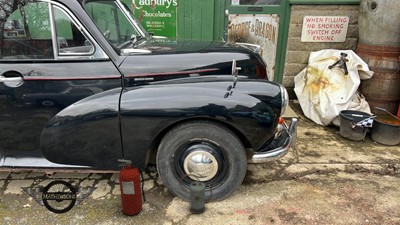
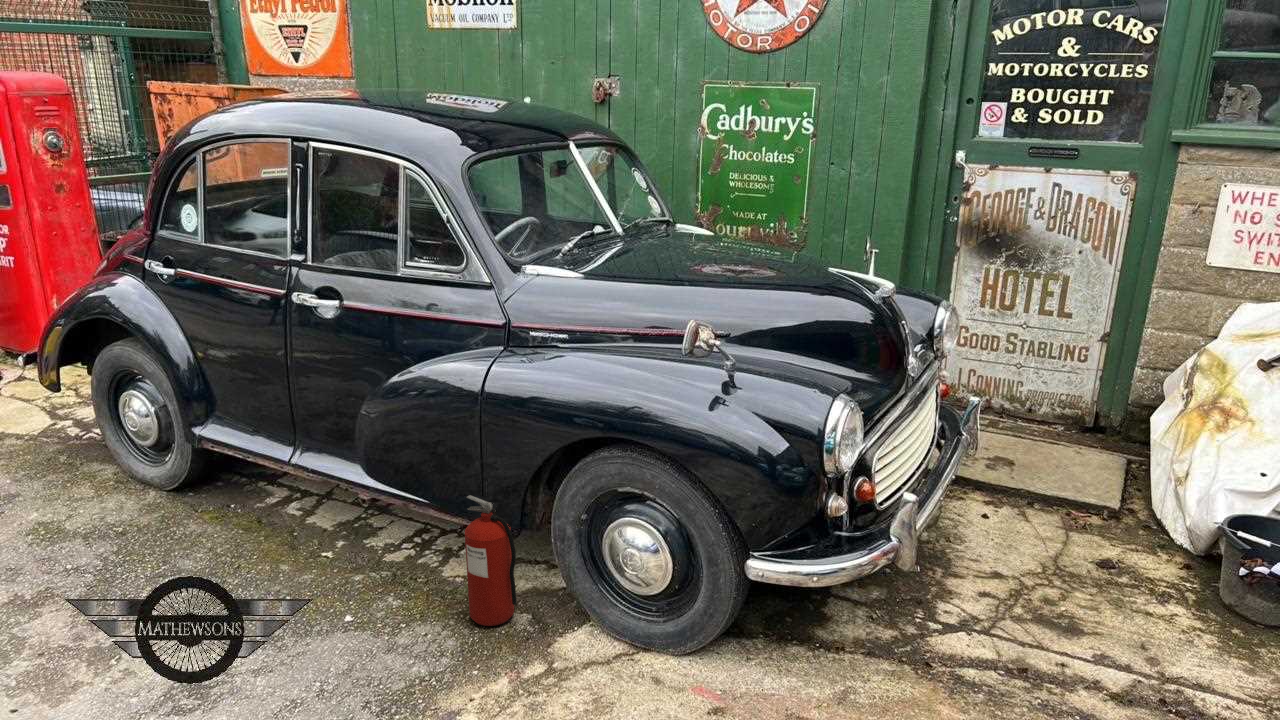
watering can: present [179,174,216,214] -> none [583,564,659,667]

